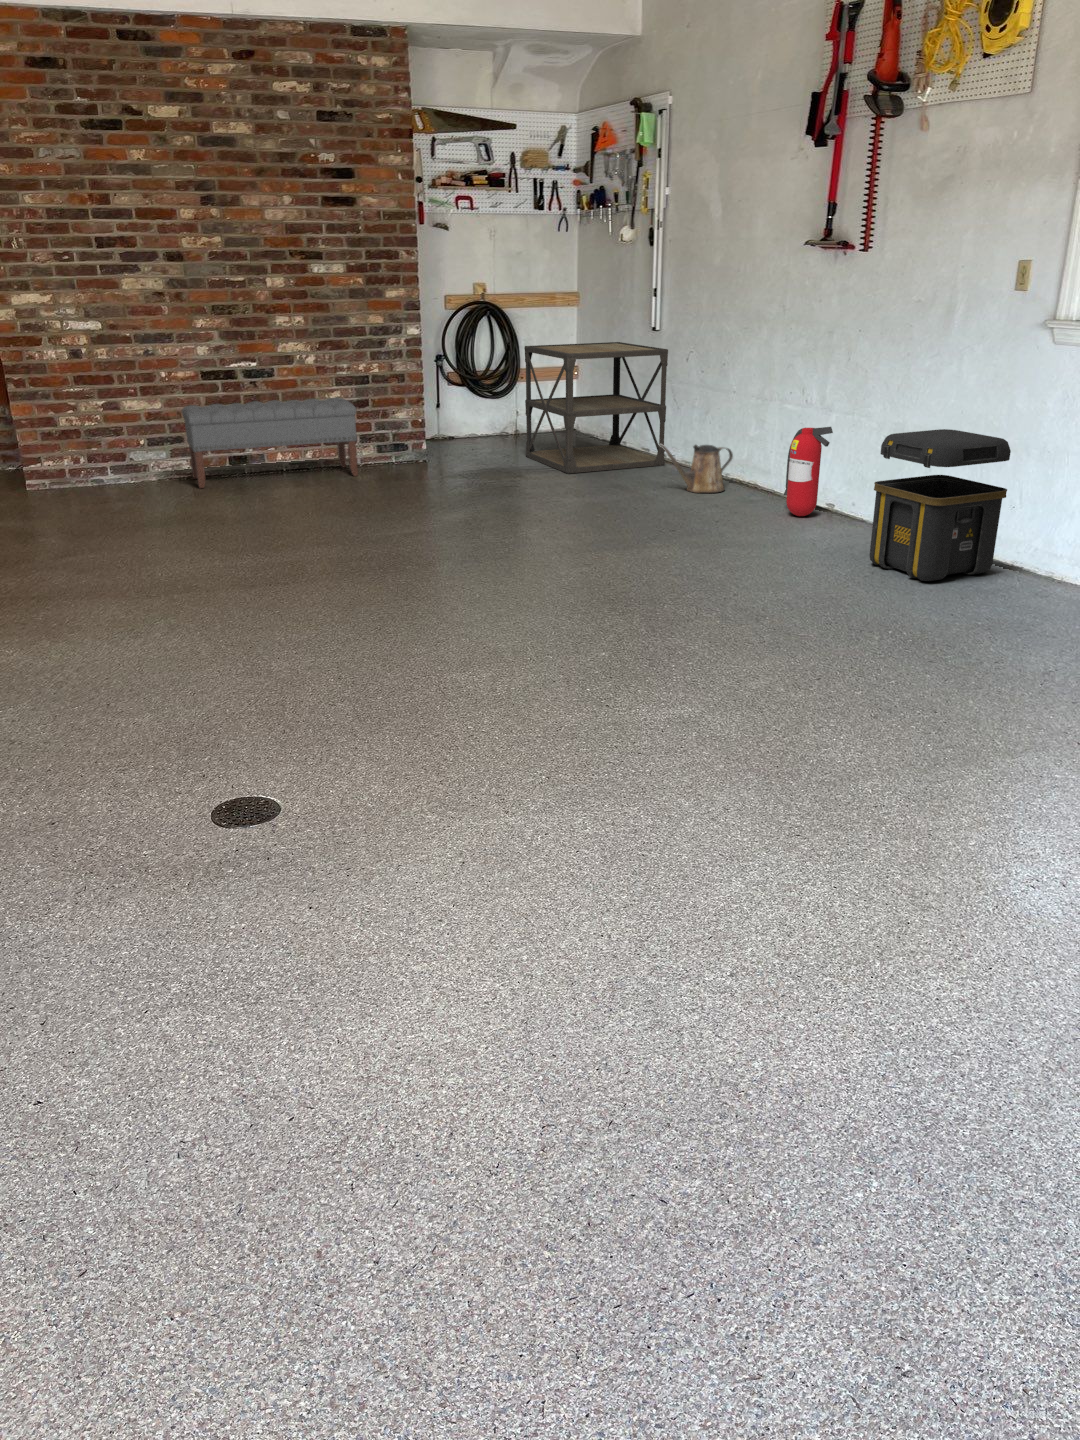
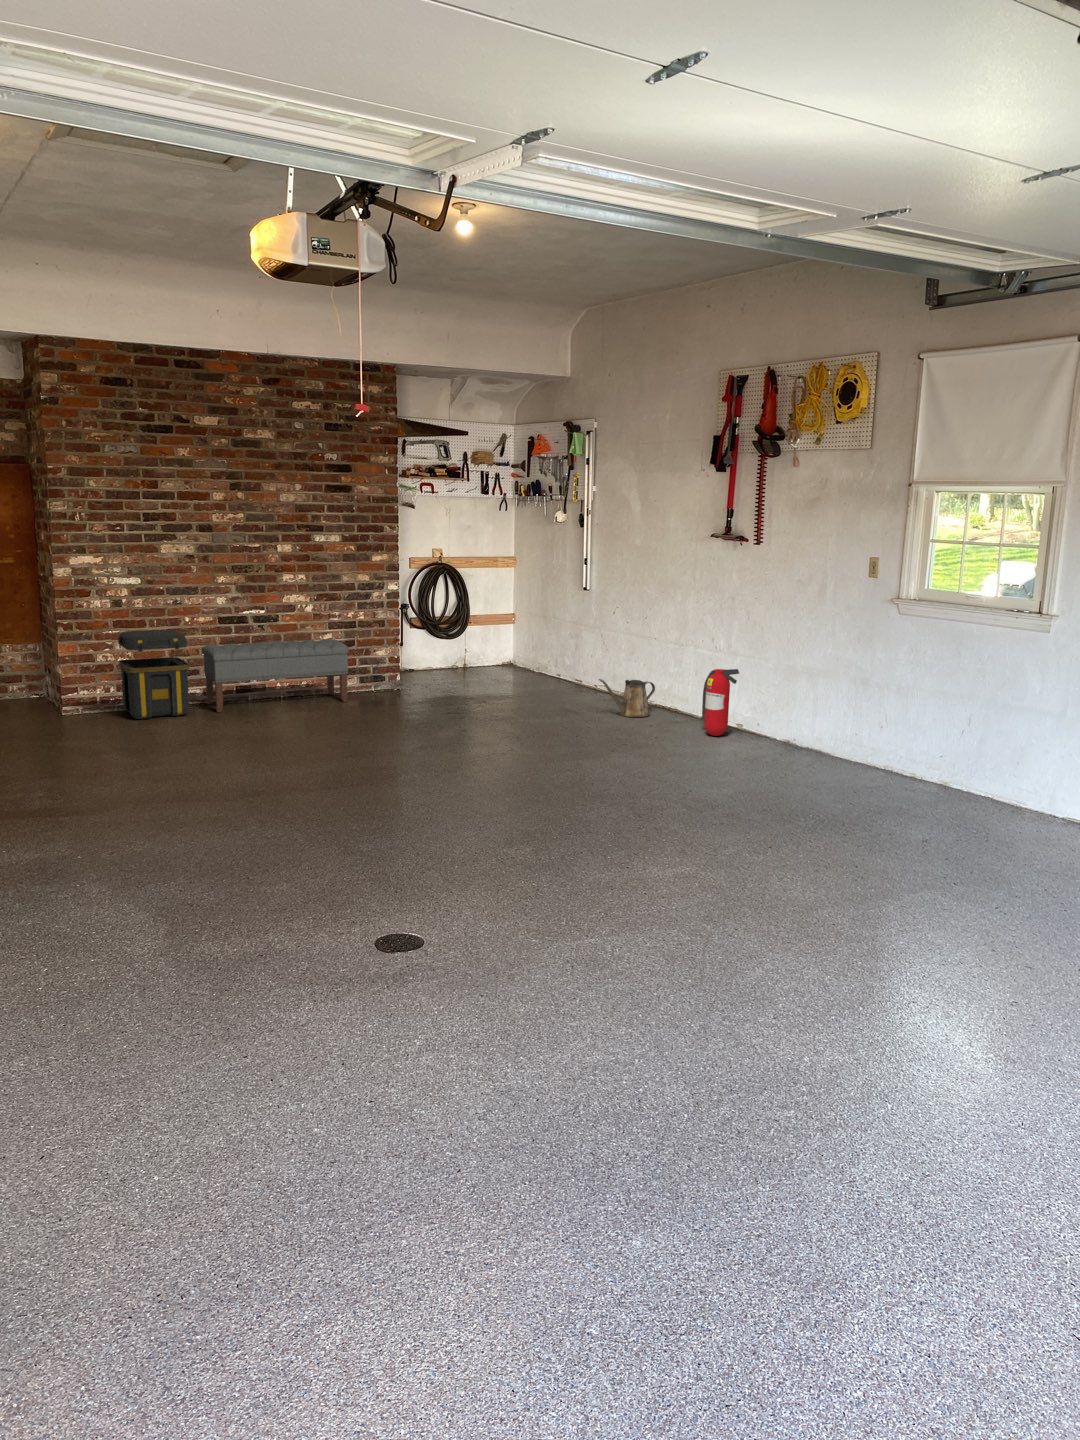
shelving unit: present [524,342,668,474] -> none [480,597,597,701]
toolbox: present [869,429,1011,581] -> present [118,630,189,719]

